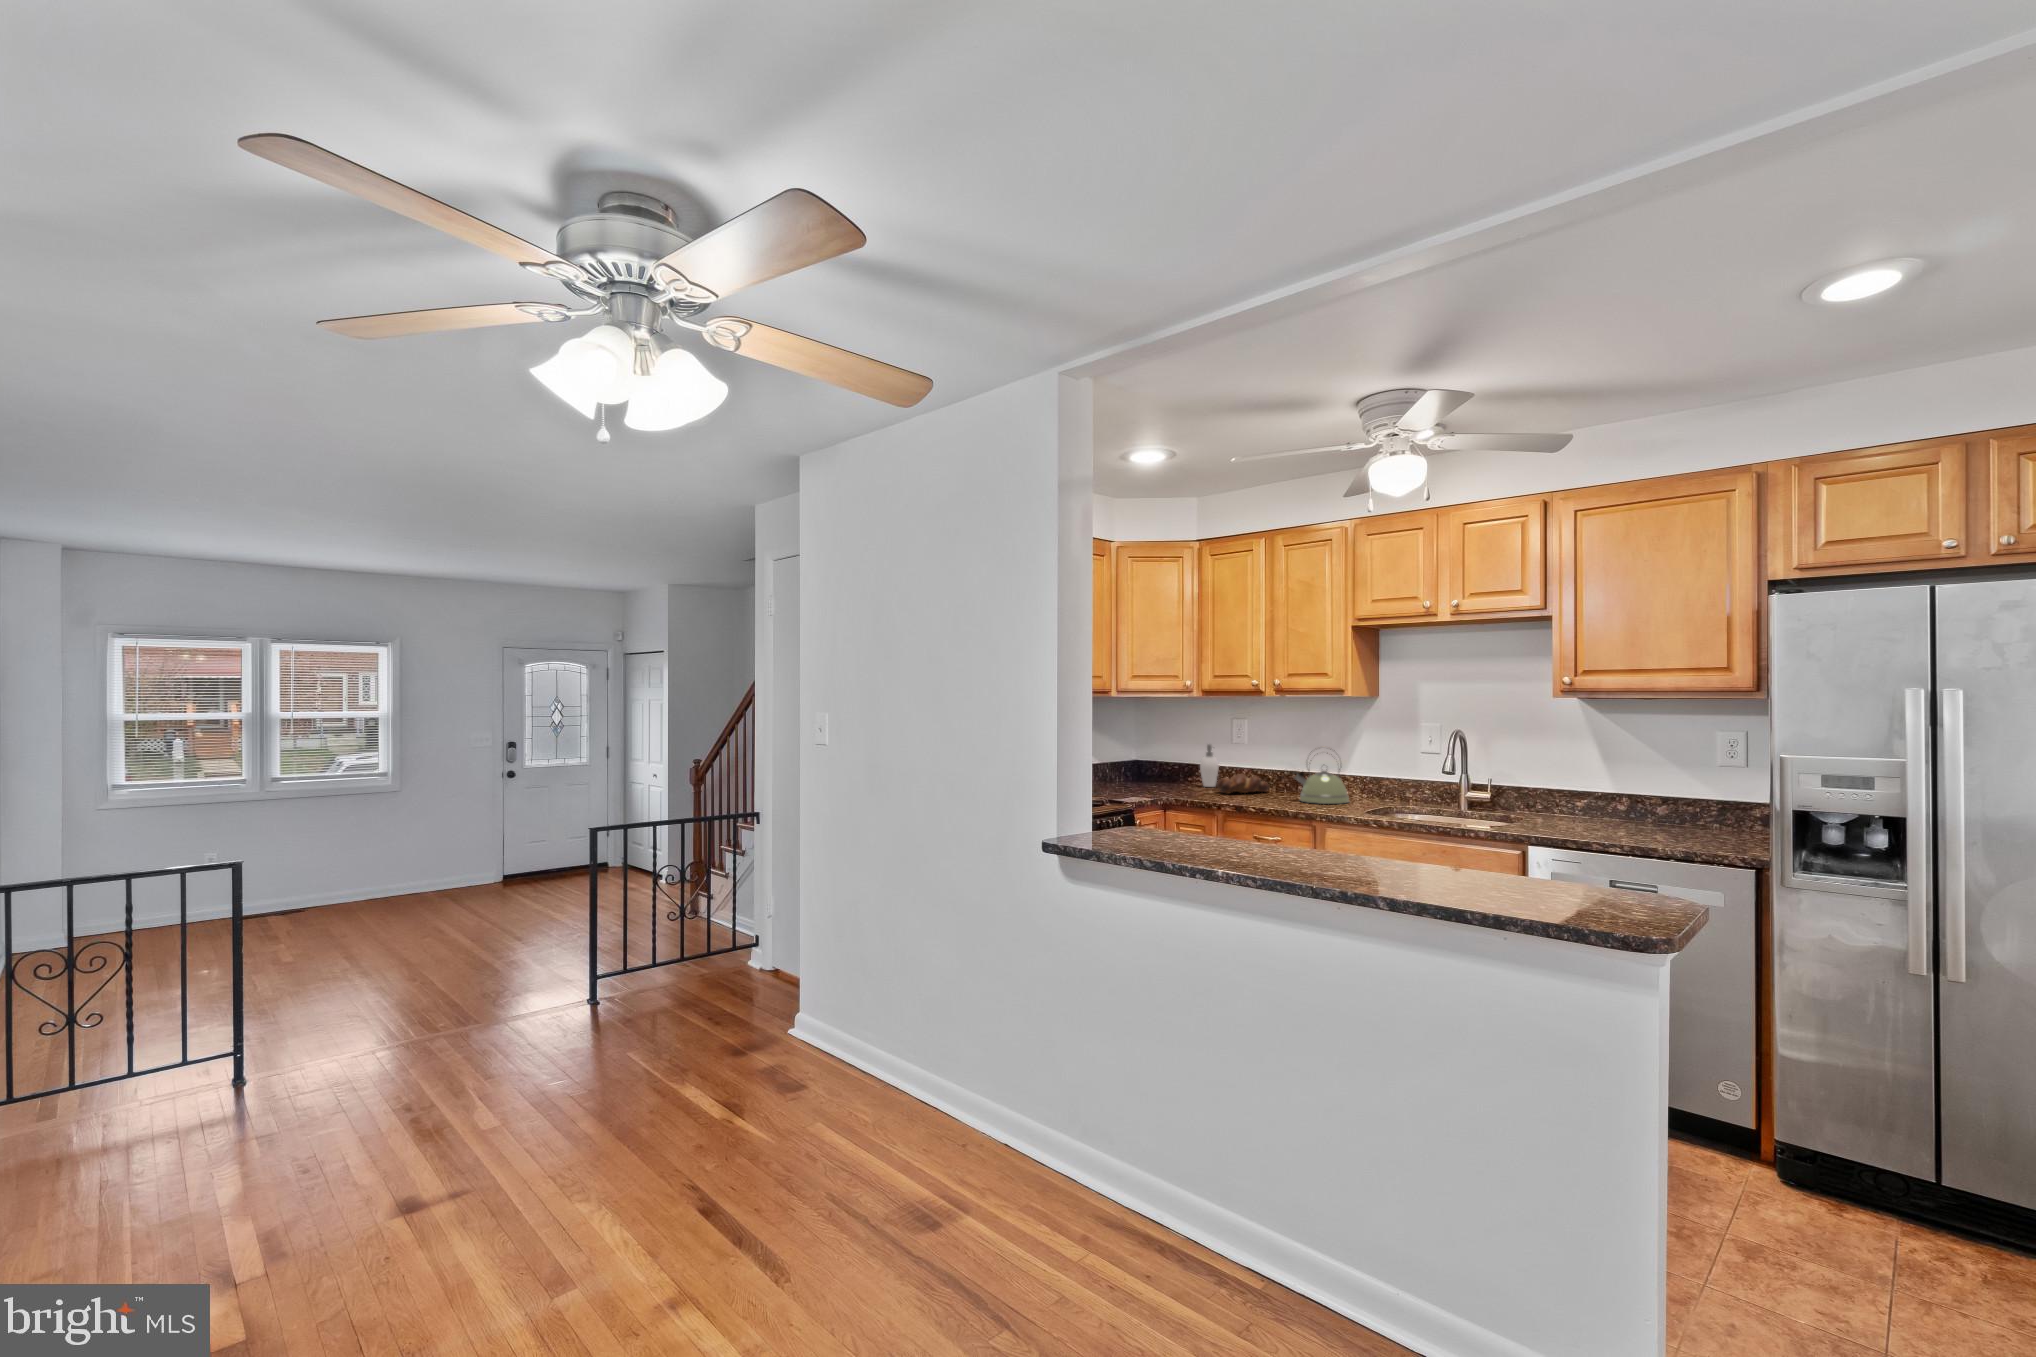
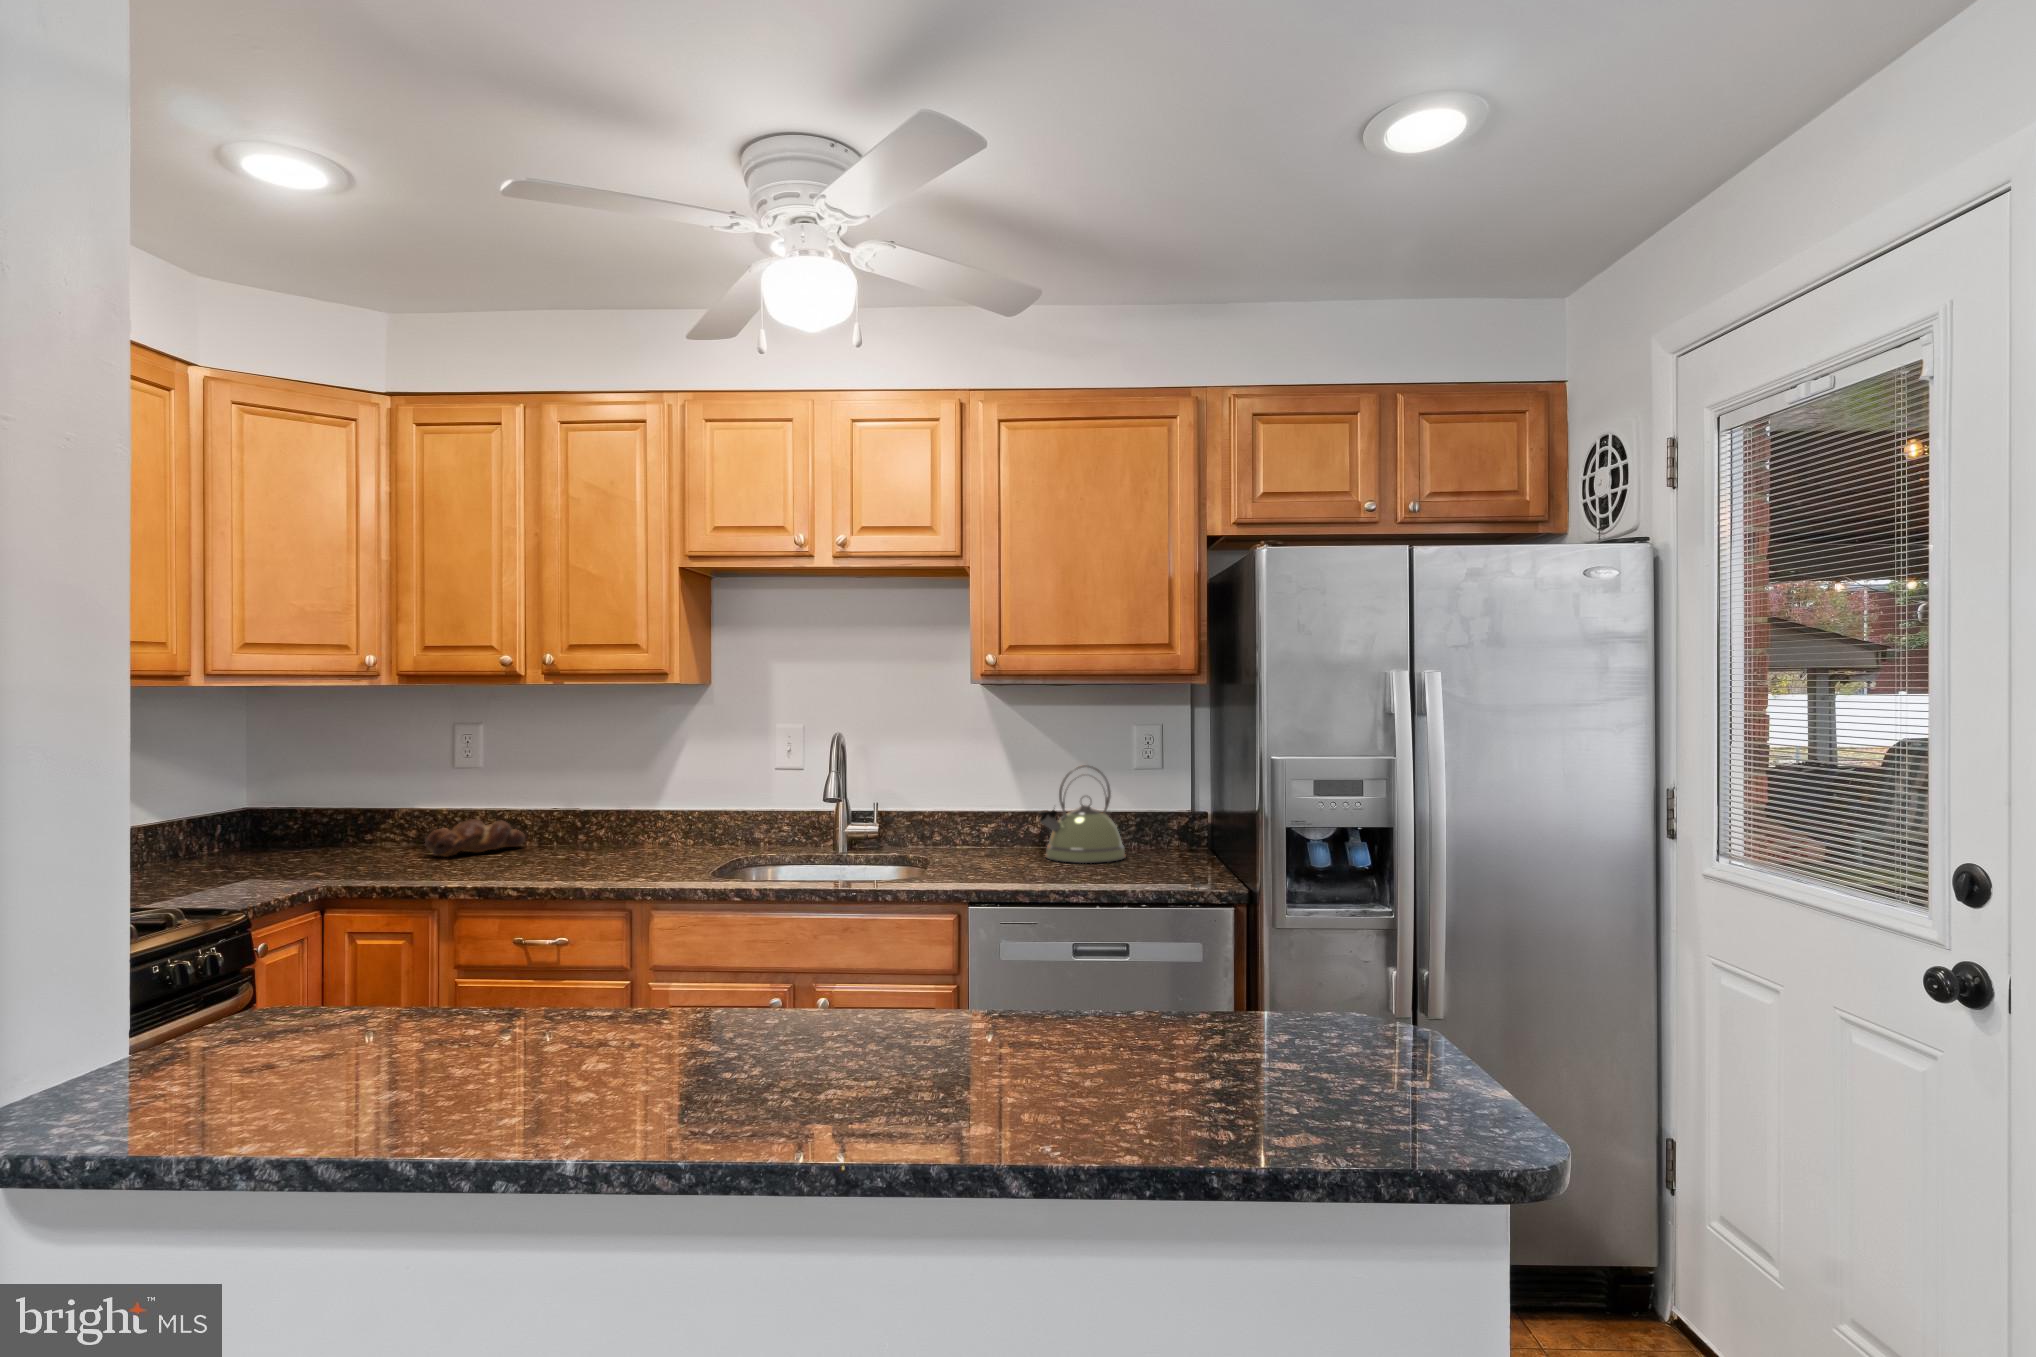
soap dispenser: present [1200,744,1219,787] -> none [390,770,428,846]
kettle: present [1294,749,1349,804] -> present [1039,765,1126,863]

